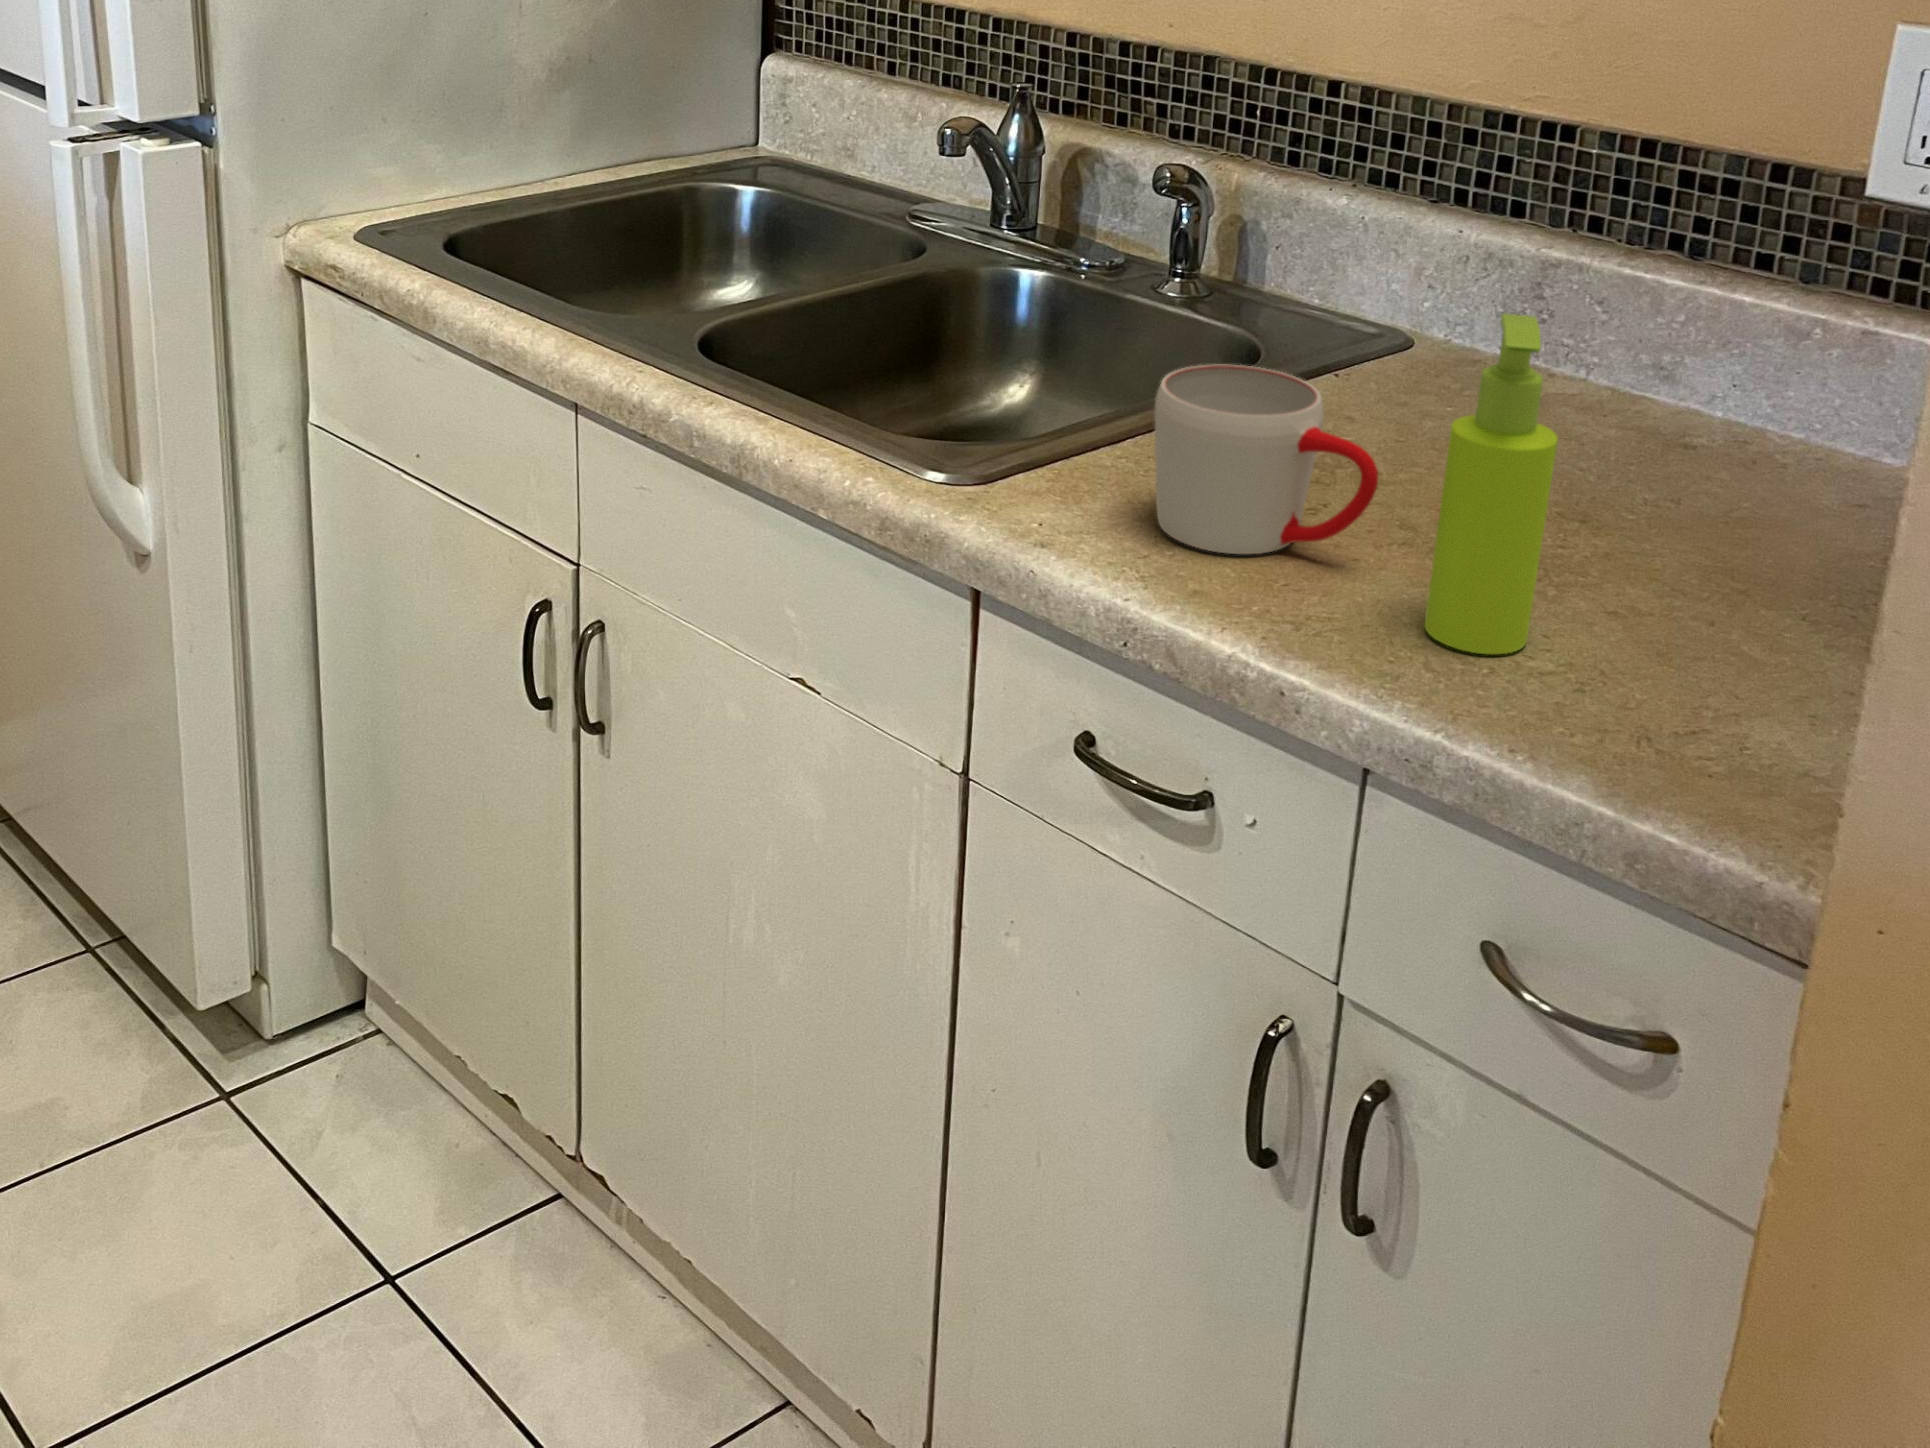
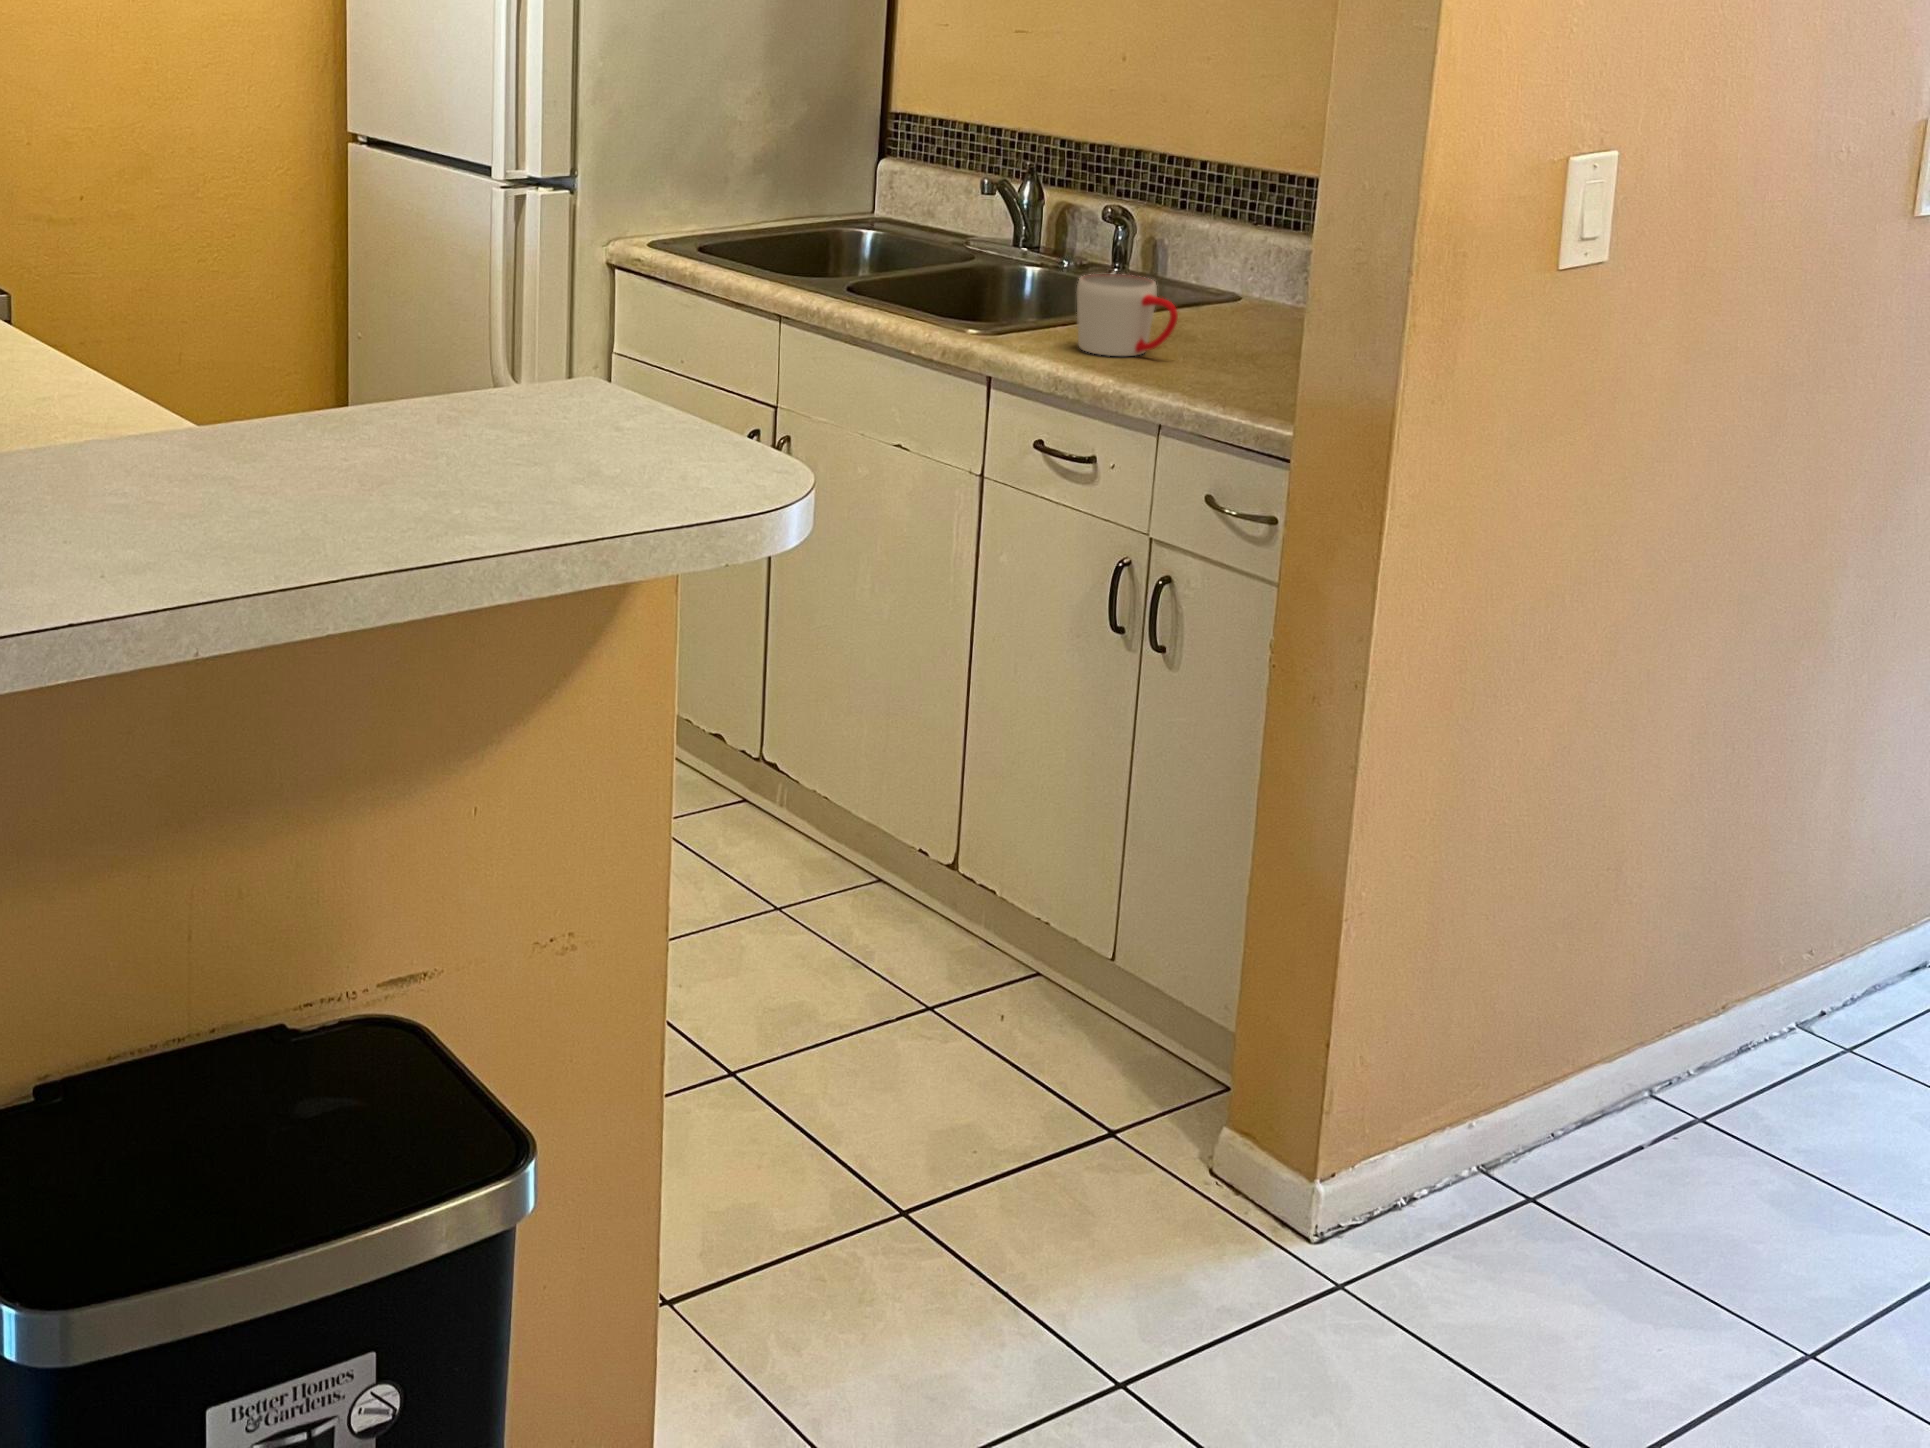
soap dispenser: present [1425,314,1558,654] -> none [1192,229,1247,381]

